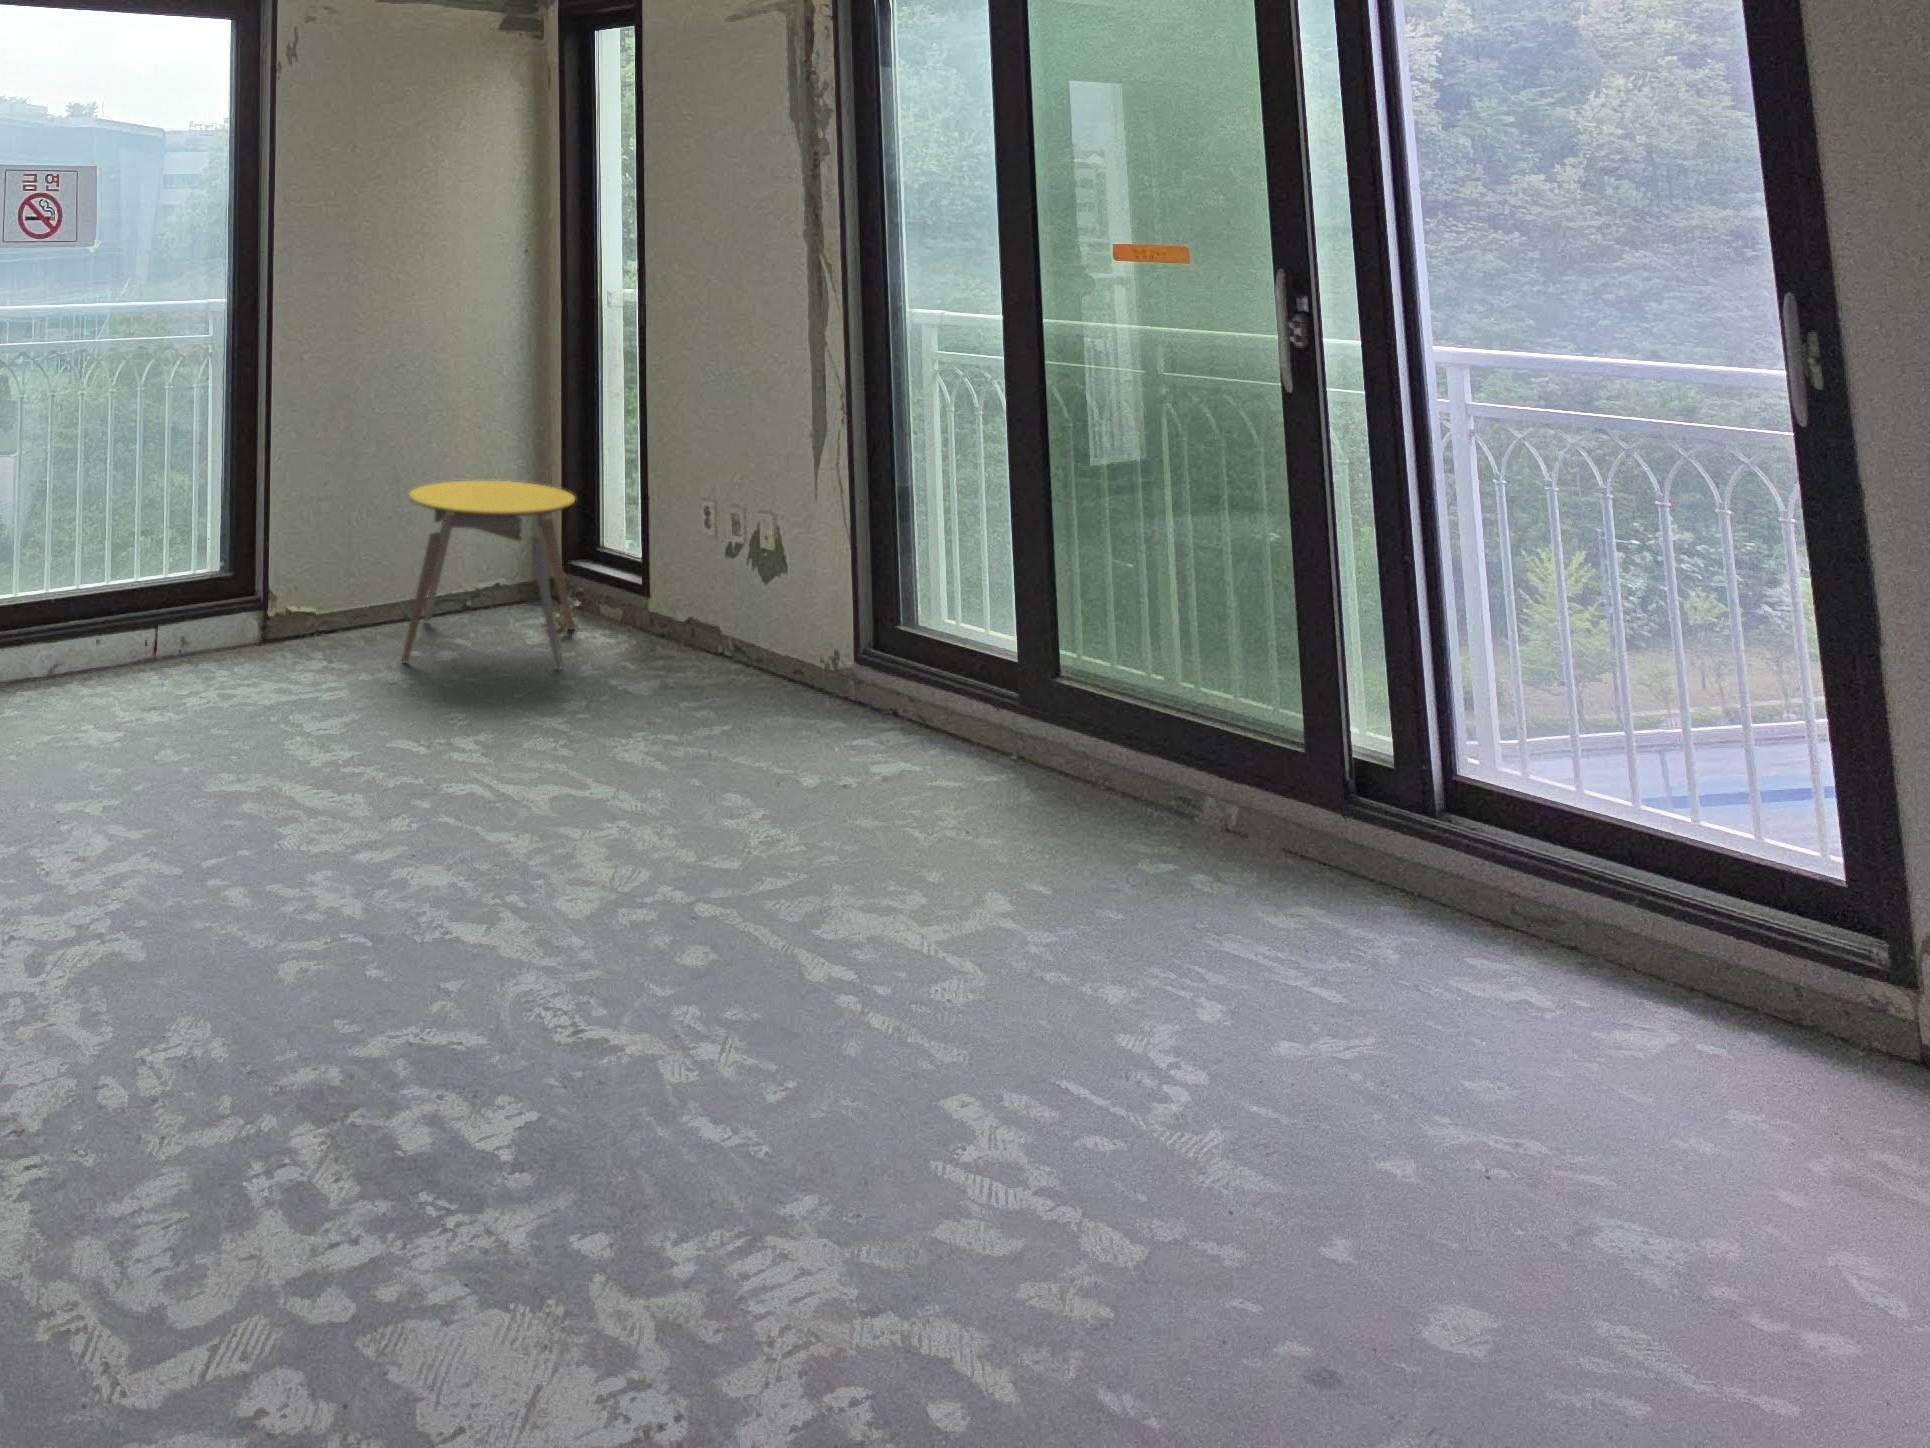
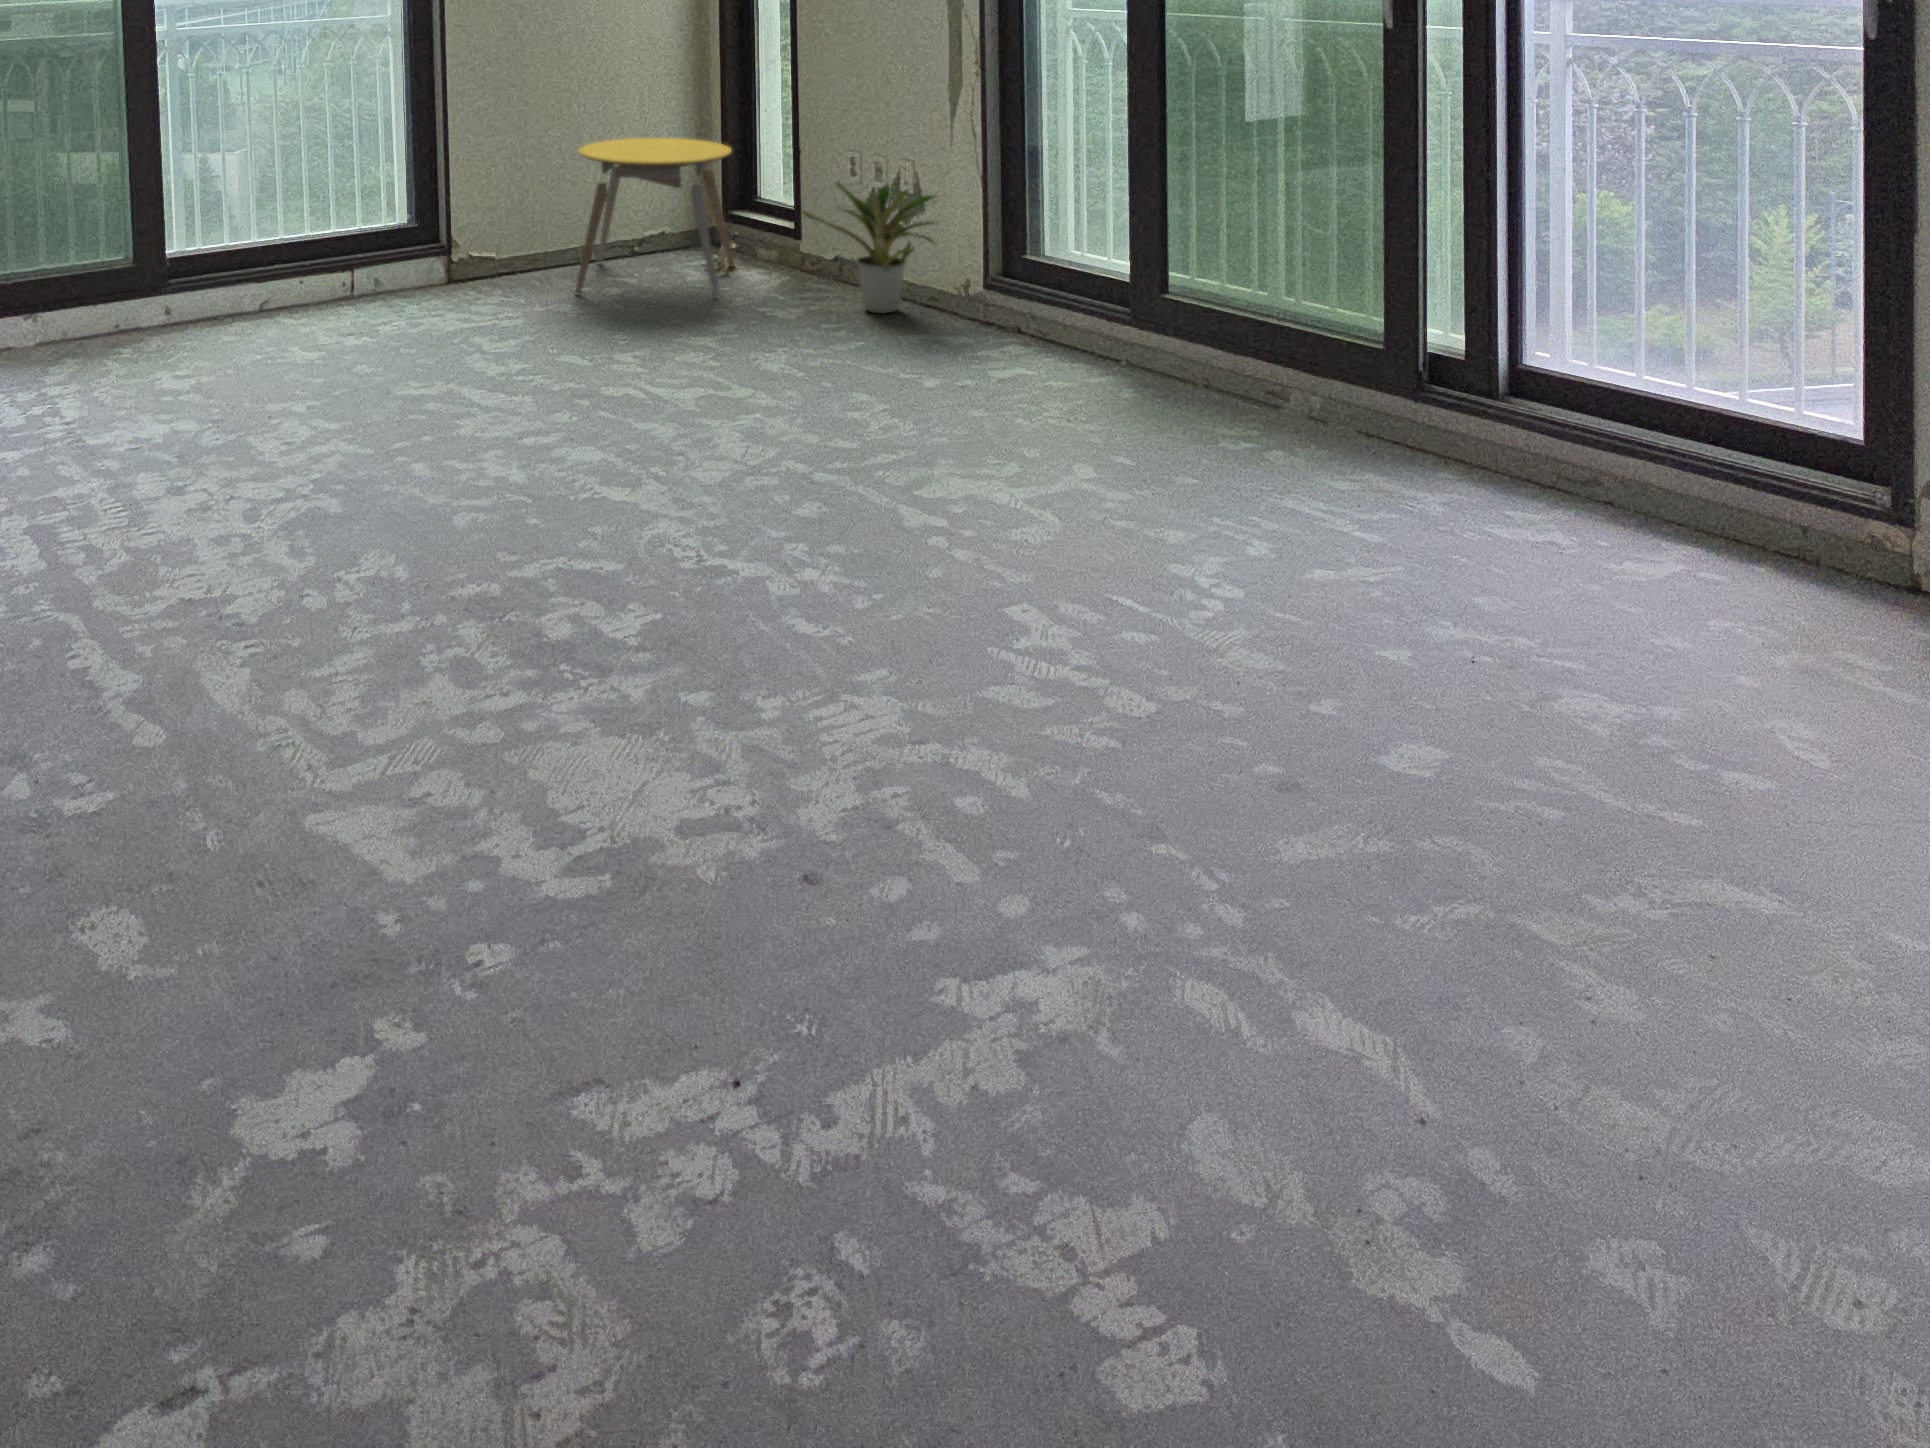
potted plant: none [653,539,805,692] -> present [803,183,935,313]

